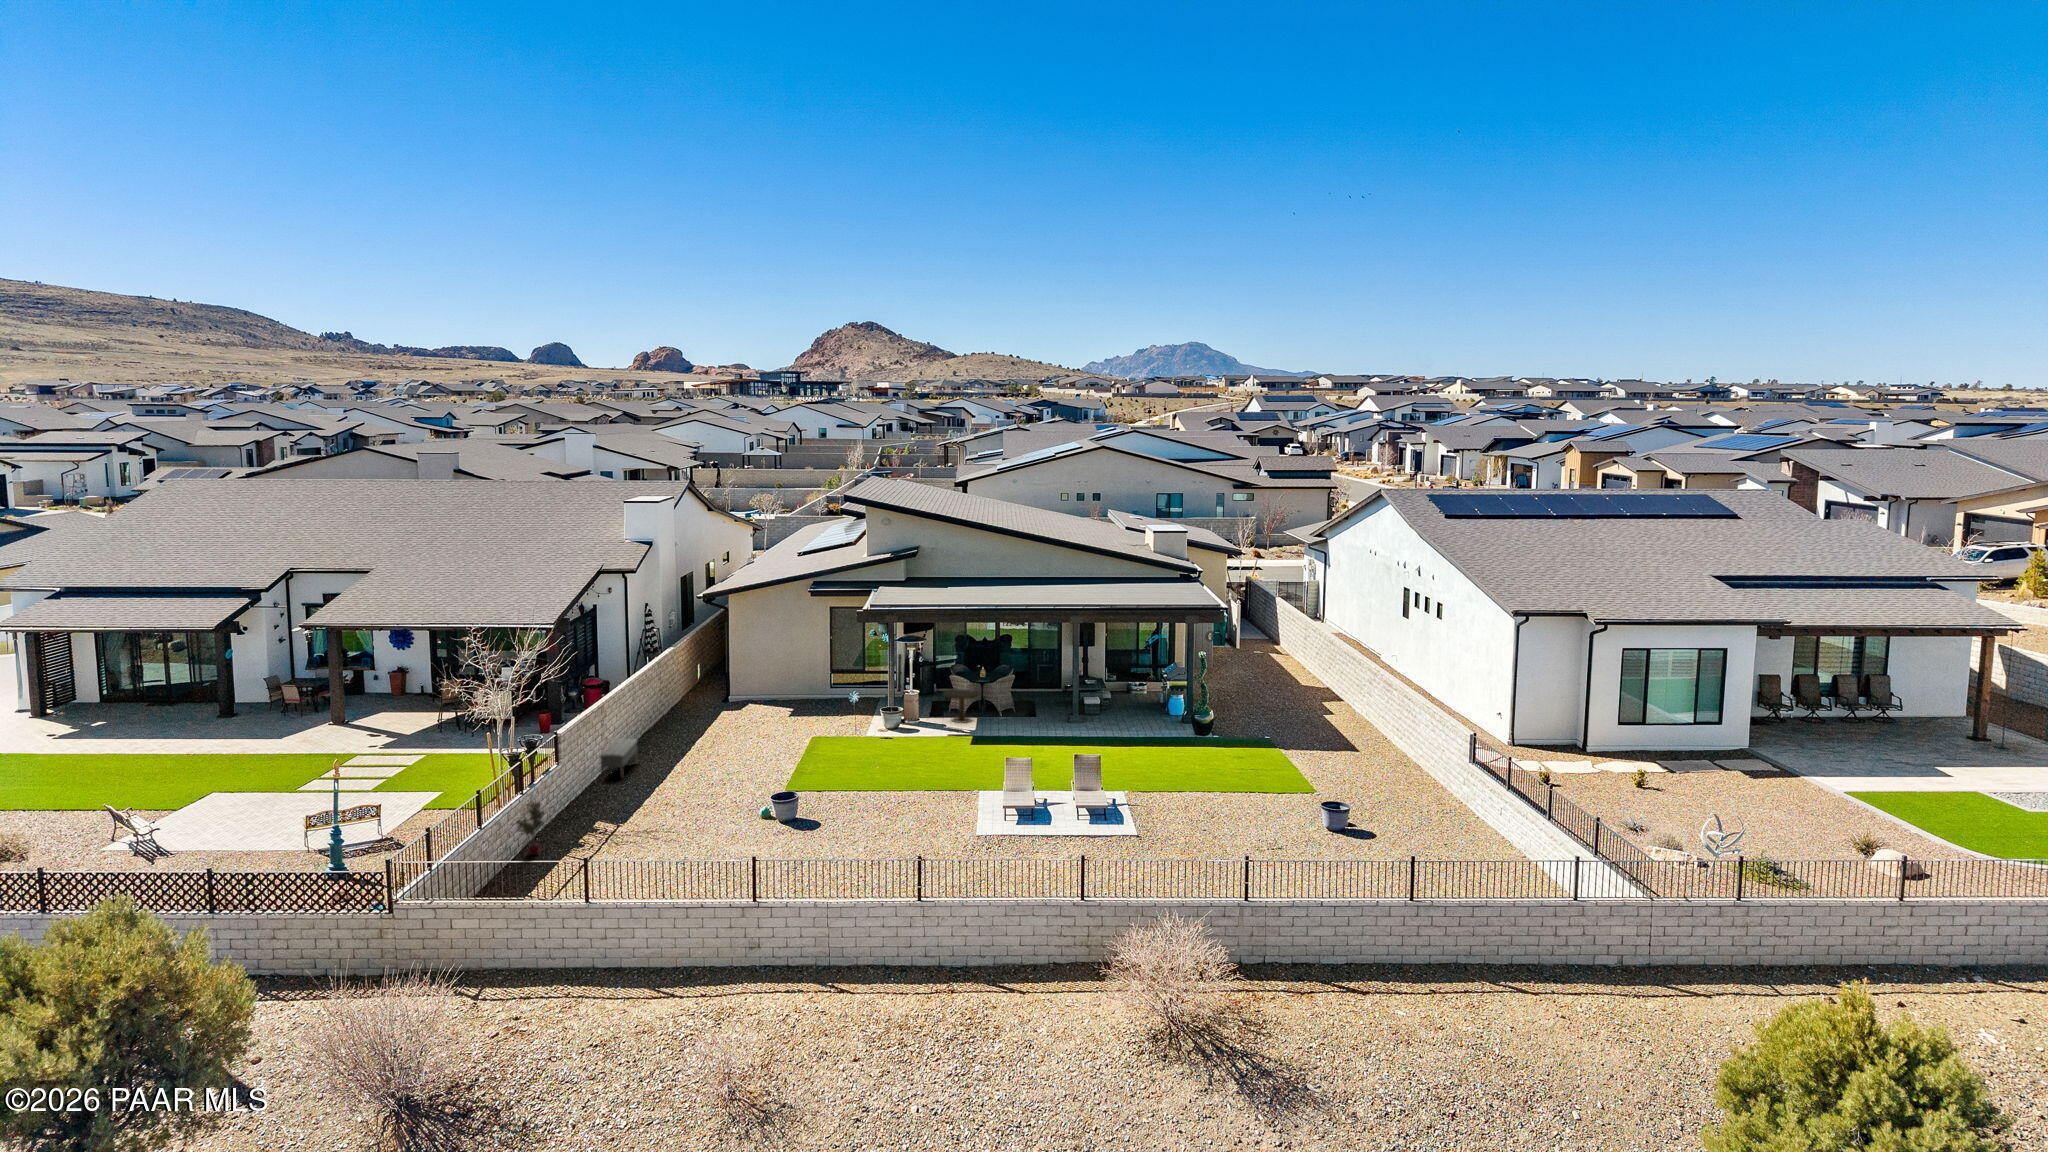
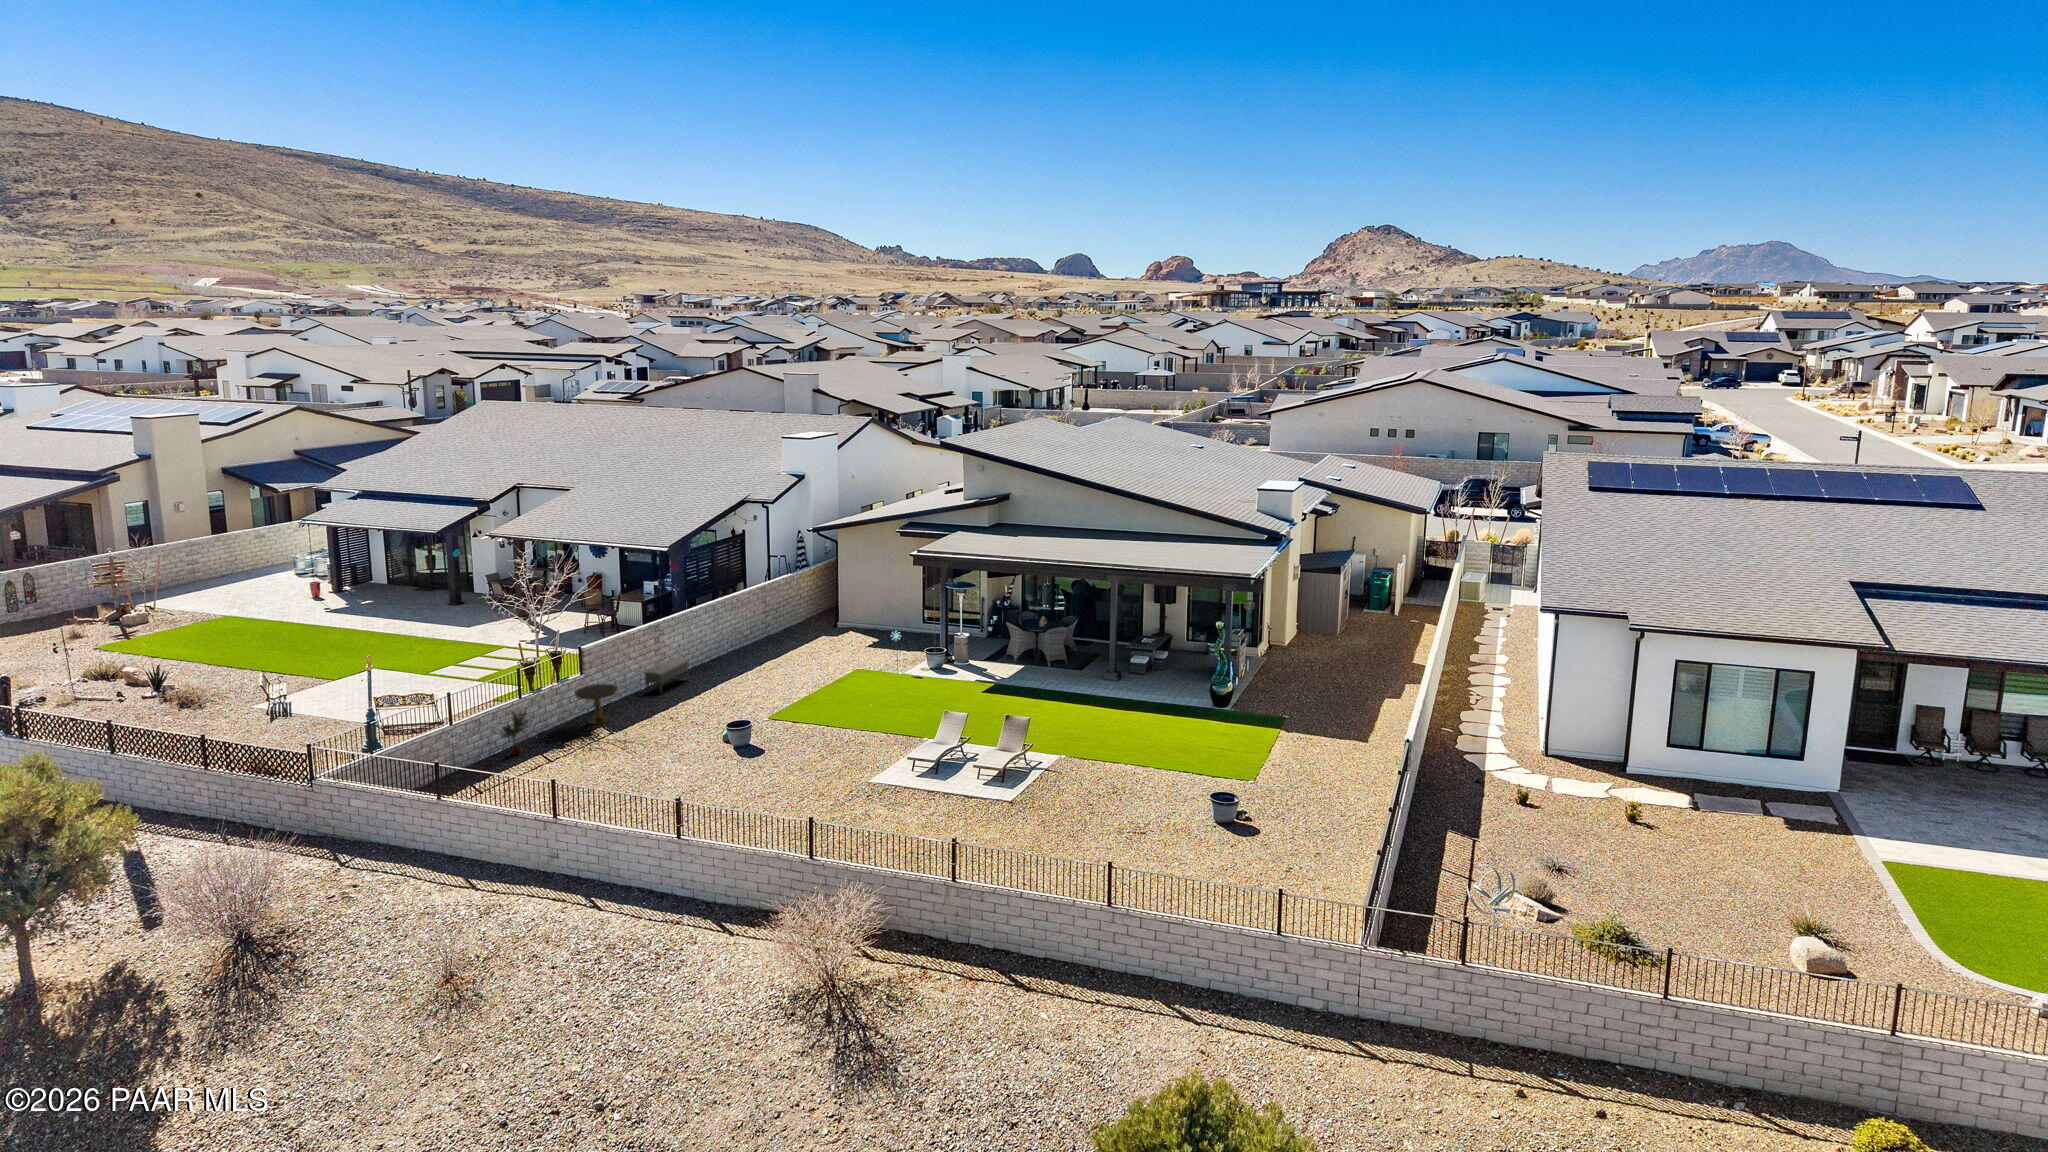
side table: present [944,689,980,723] -> present [575,684,618,725]

